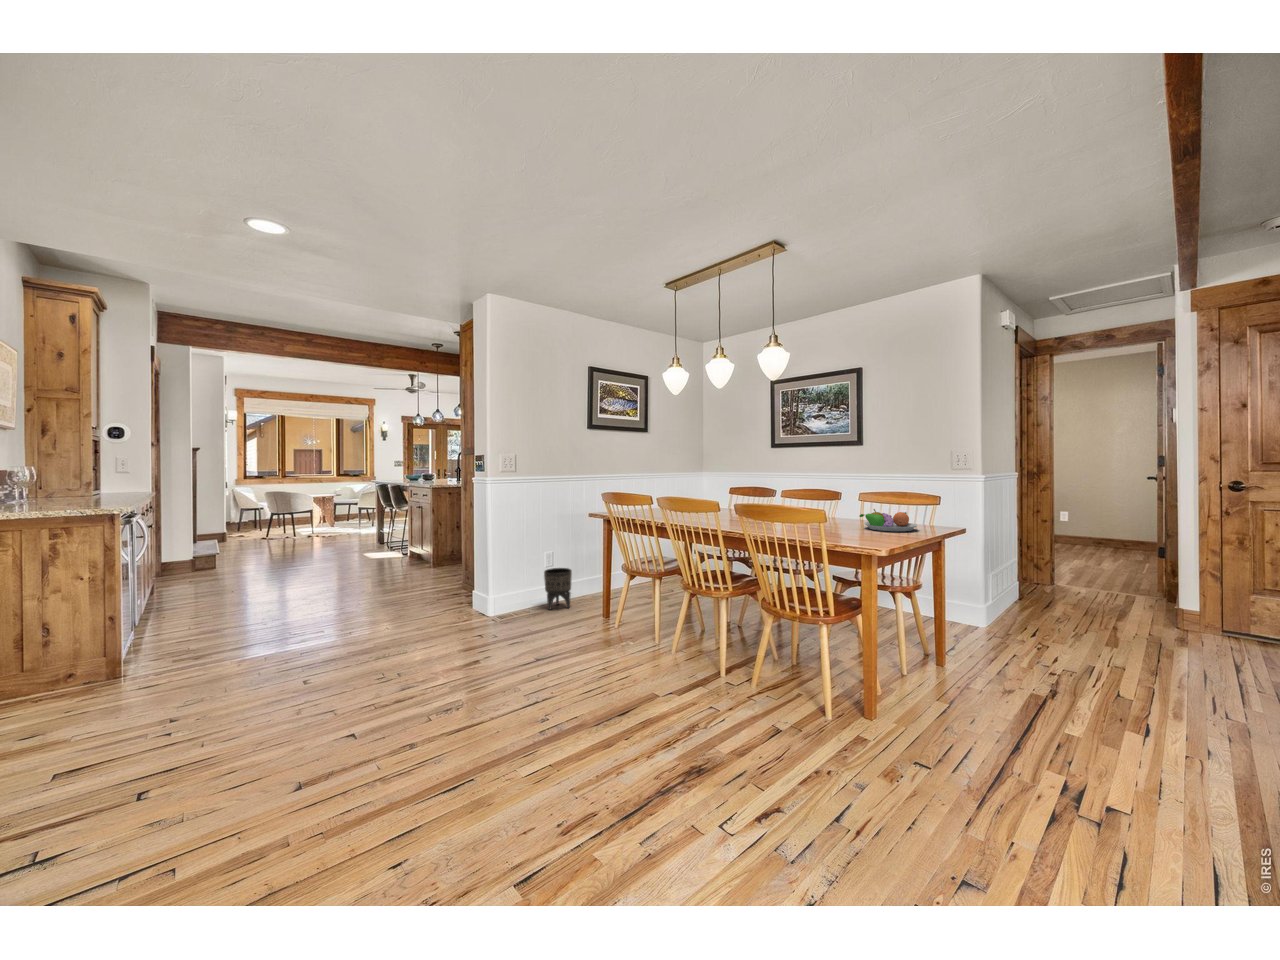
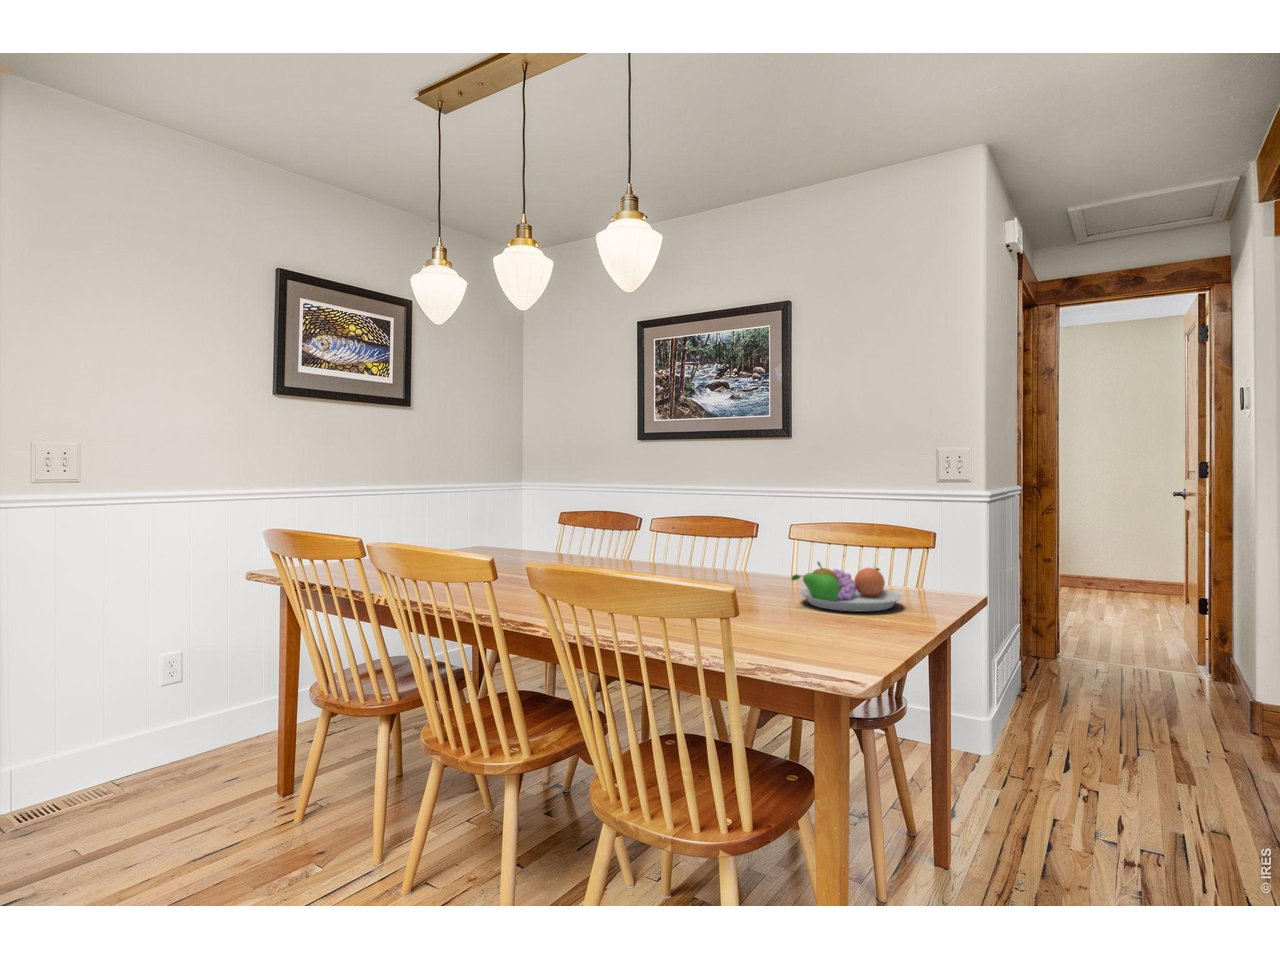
planter: present [544,568,572,610] -> none [146,686,216,784]

